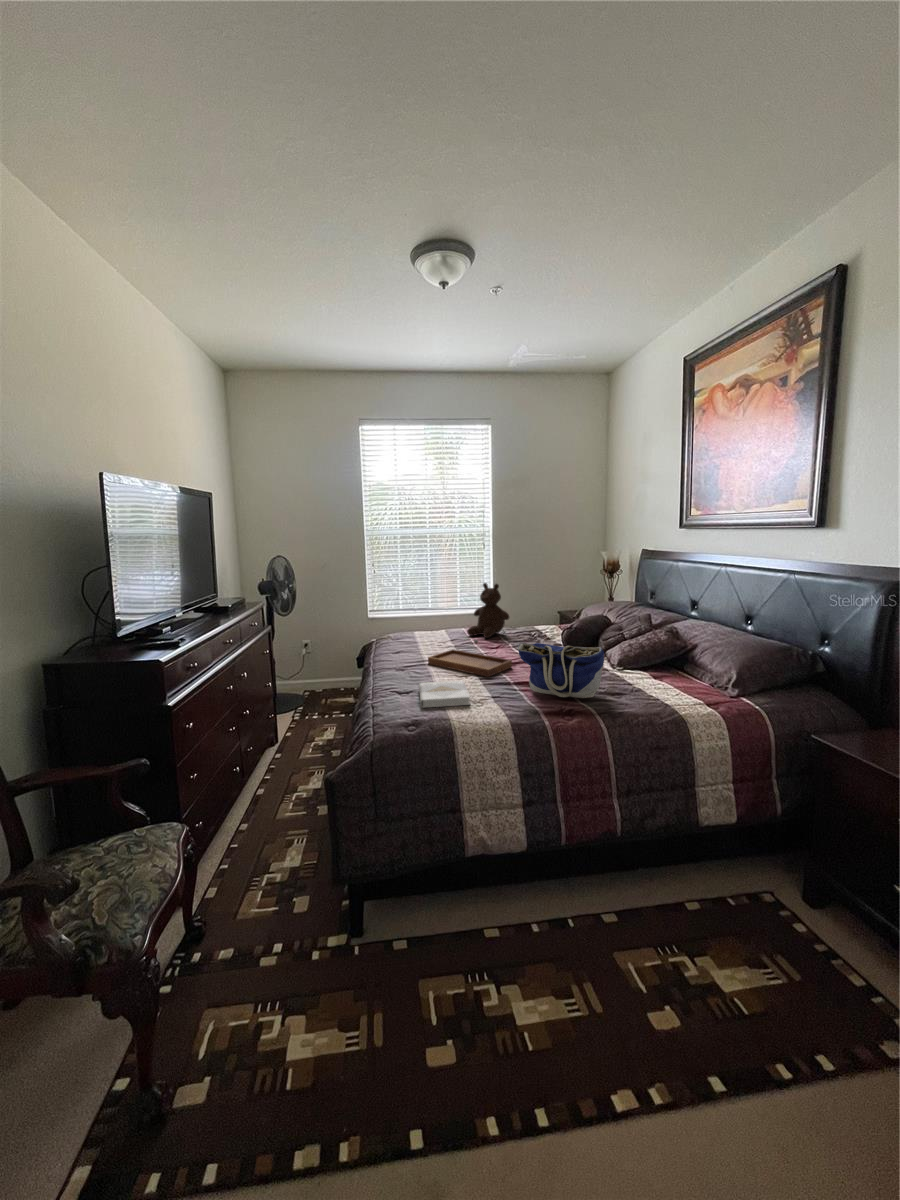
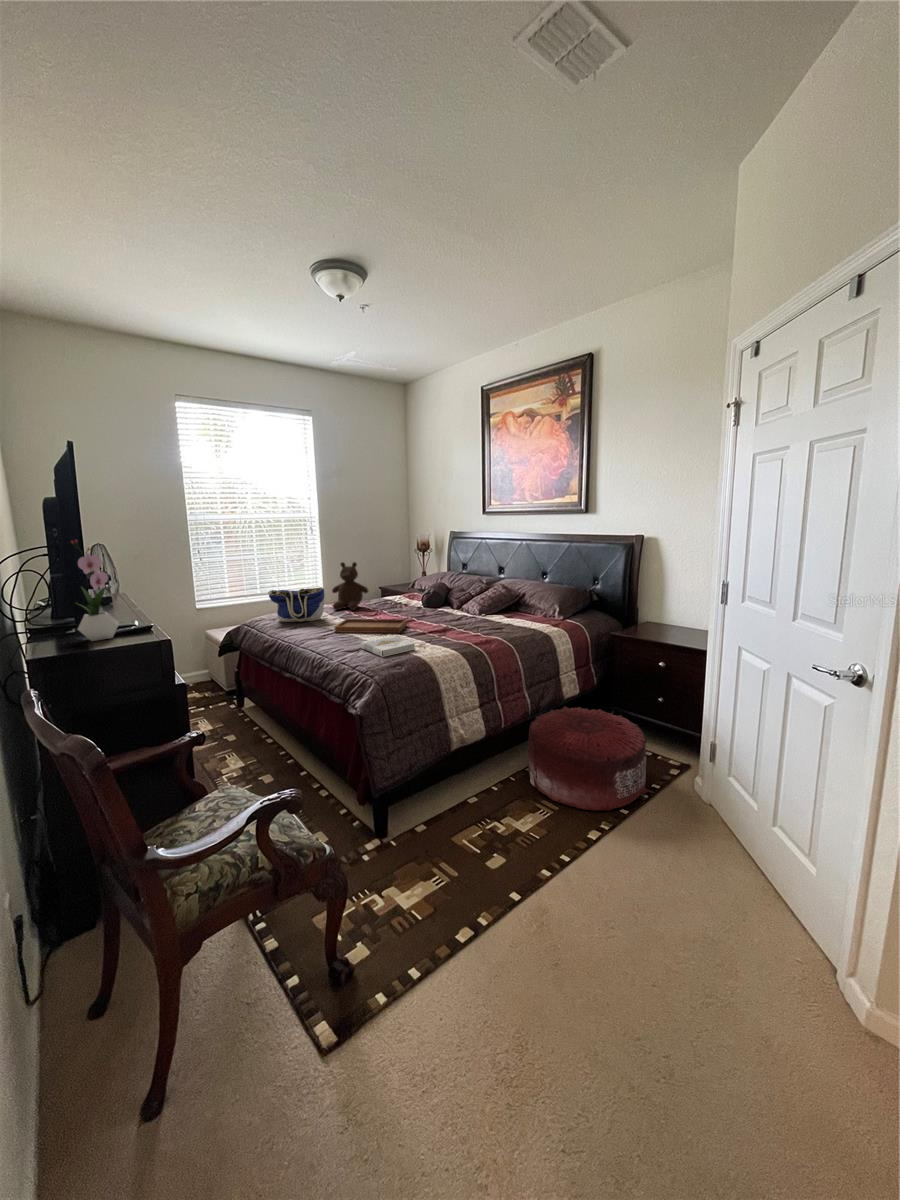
flower arrangement: none [99,559,147,652] -> present [71,540,119,641]
tote bag: present [518,643,604,698] -> present [268,587,324,622]
pouf: none [586,836,804,1072] -> present [528,706,647,811]

